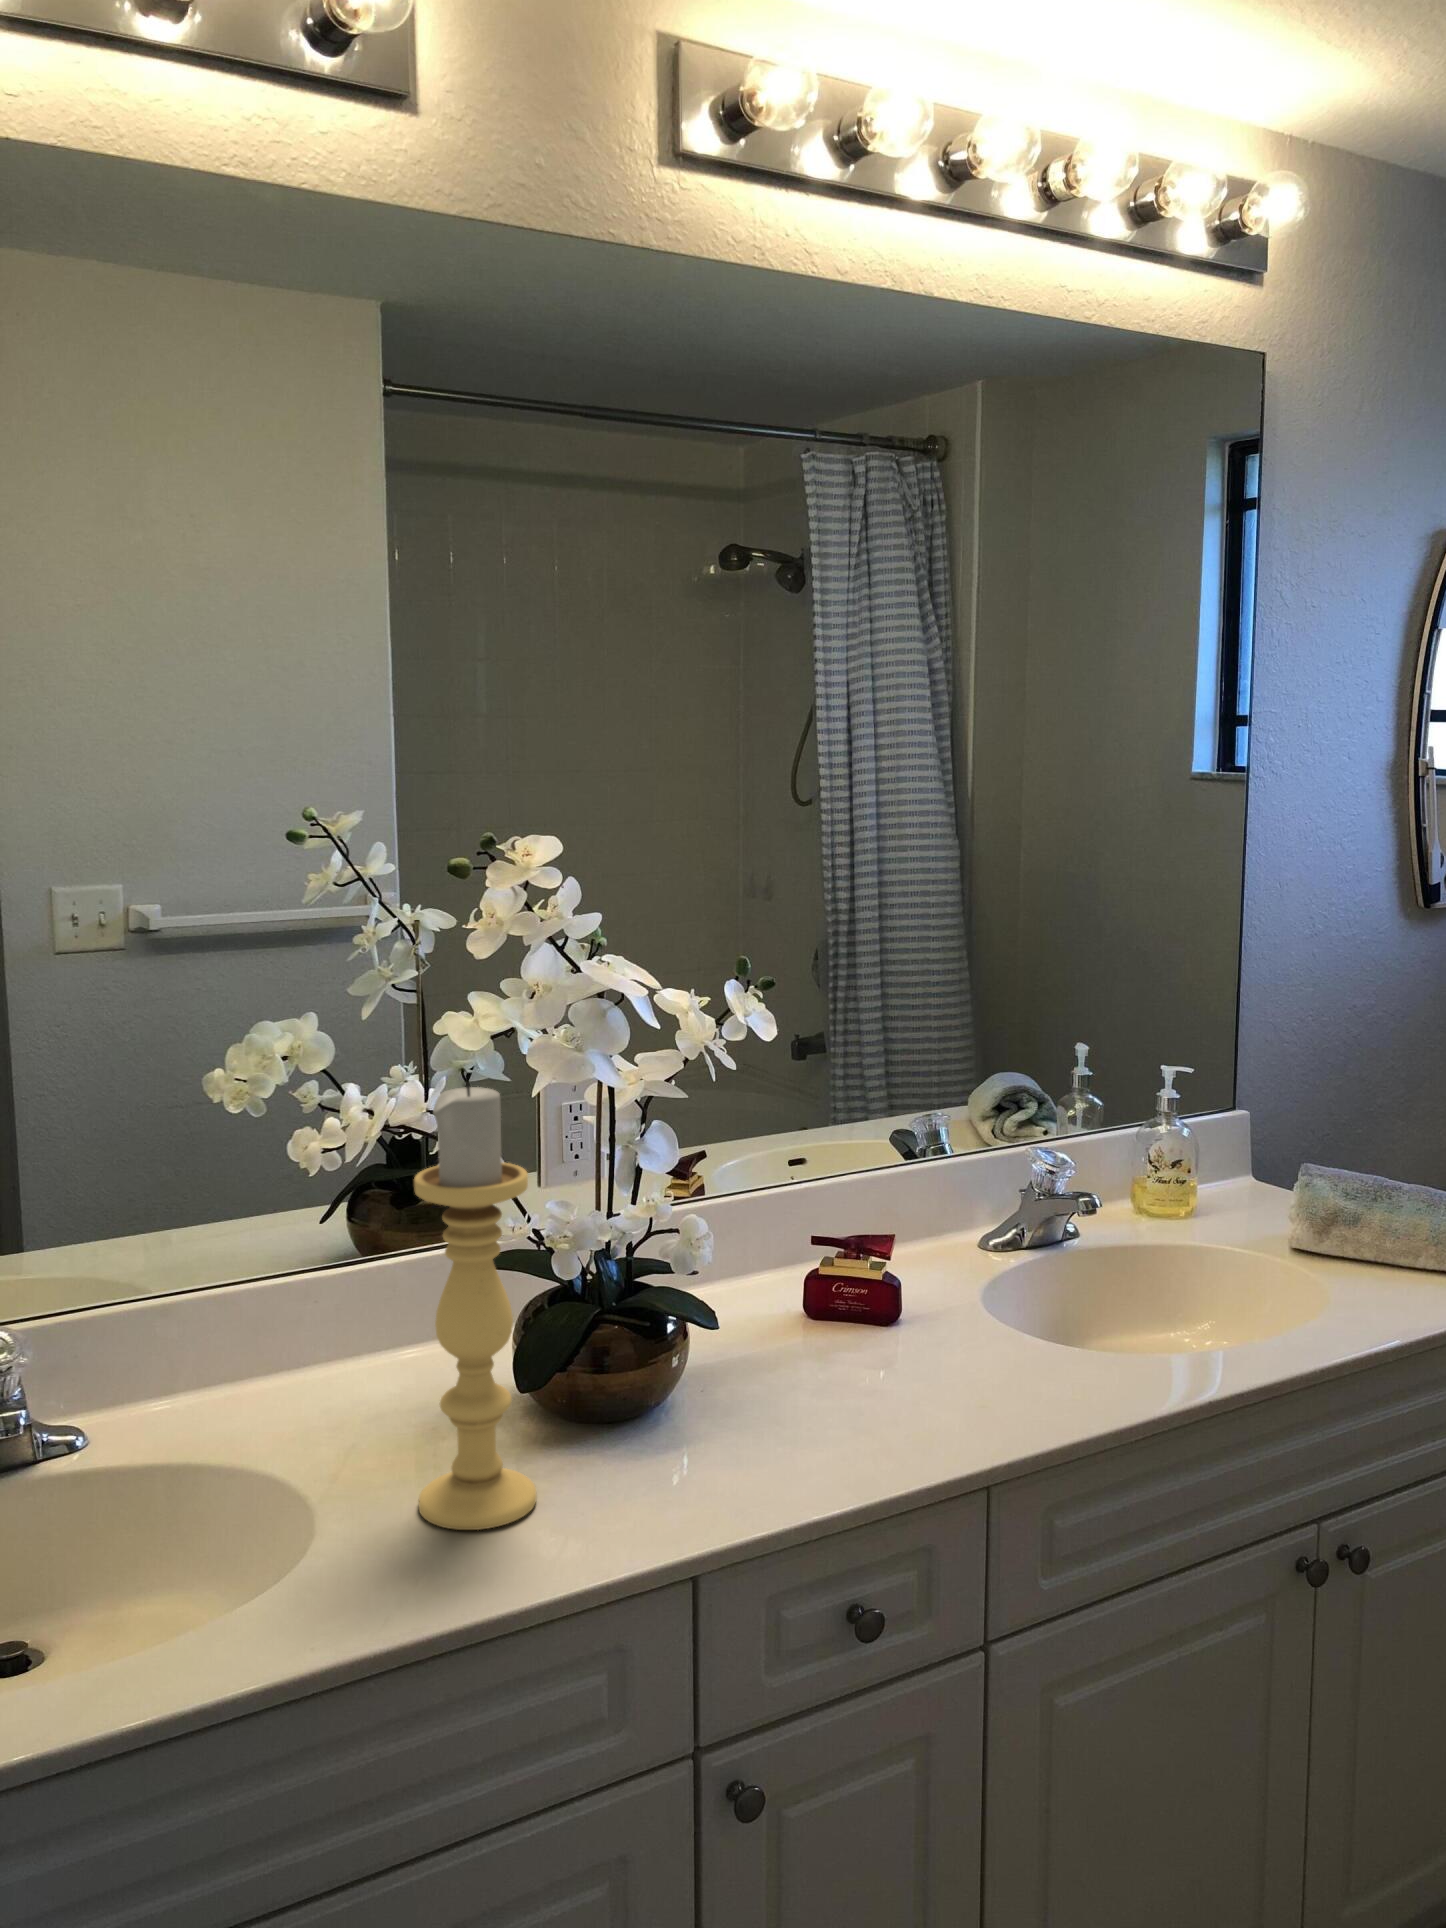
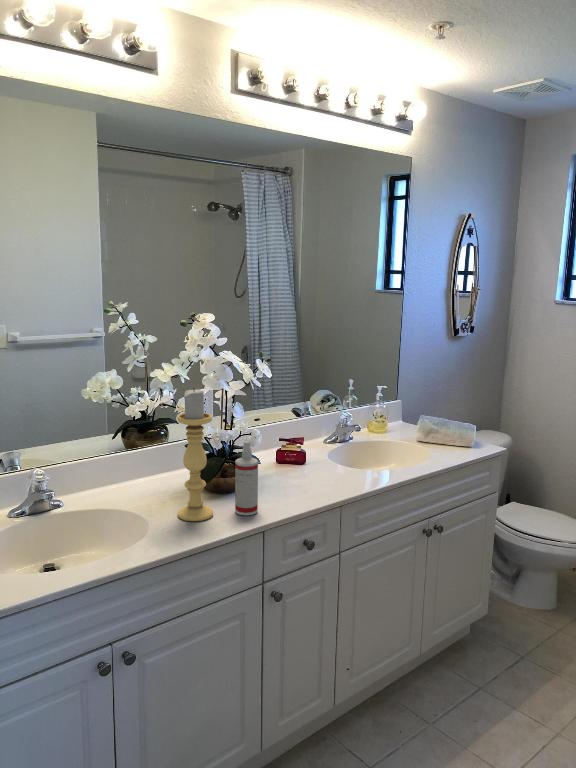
spray bottle: none [610,1260,688,1514] -> present [235,441,258,515]

